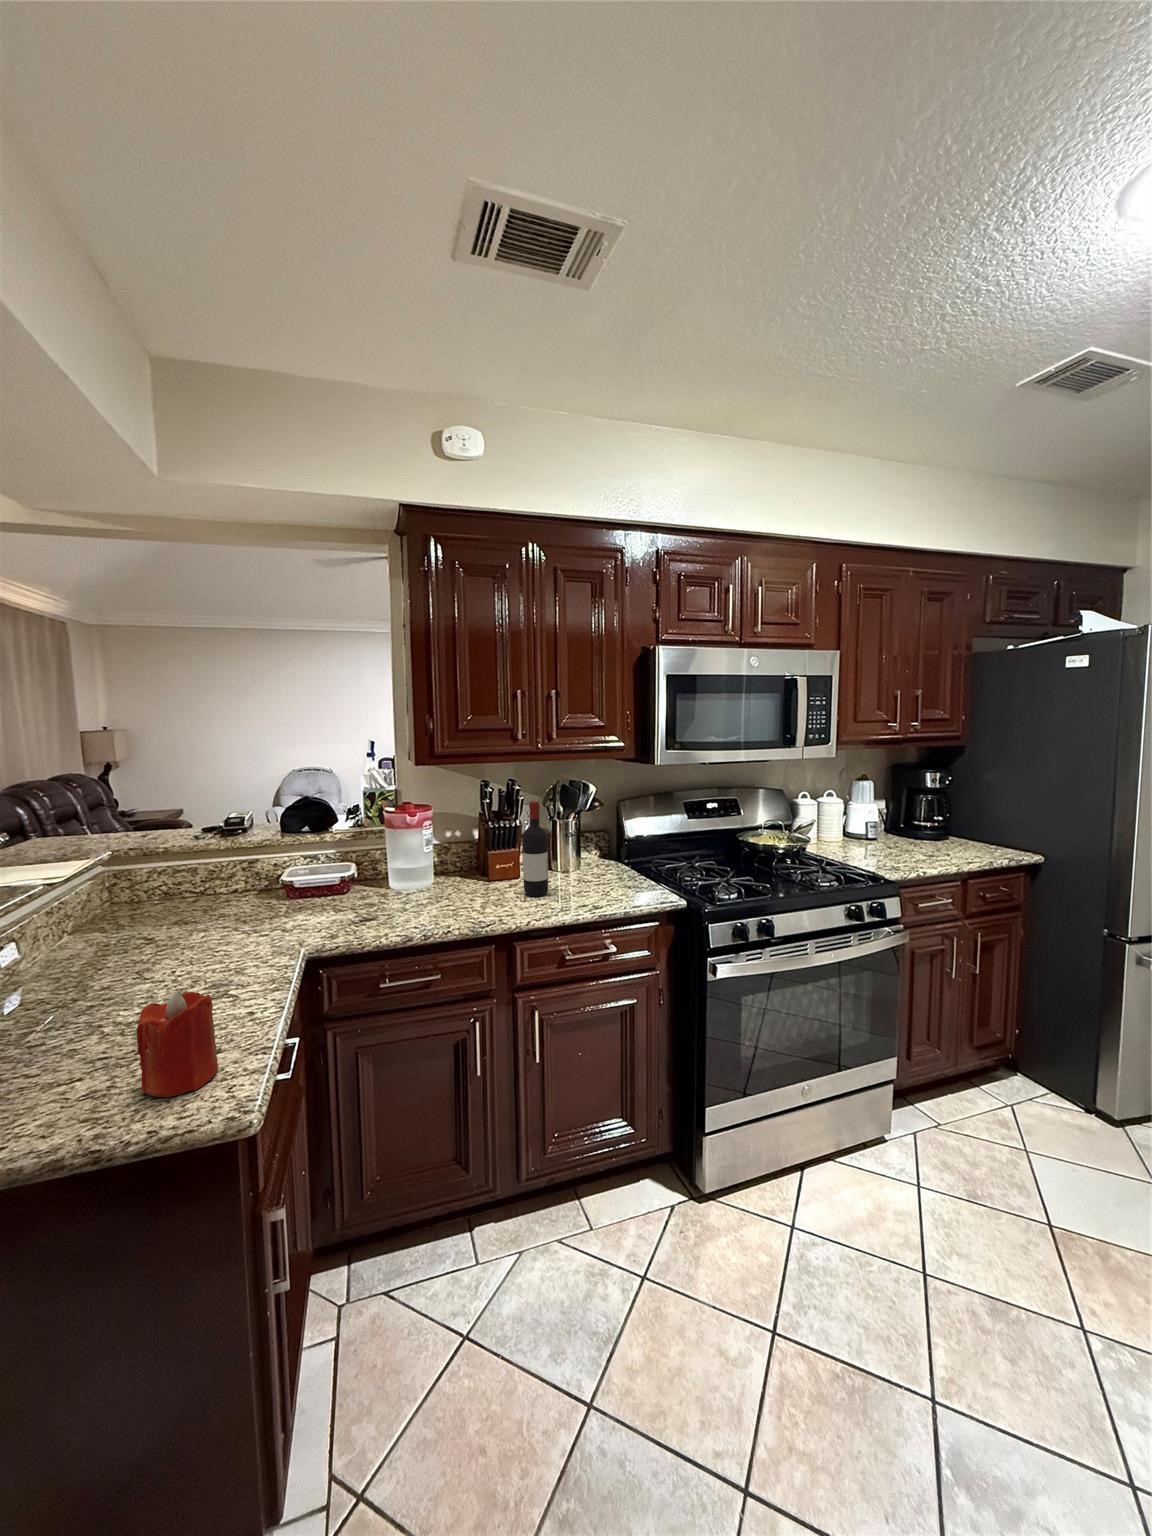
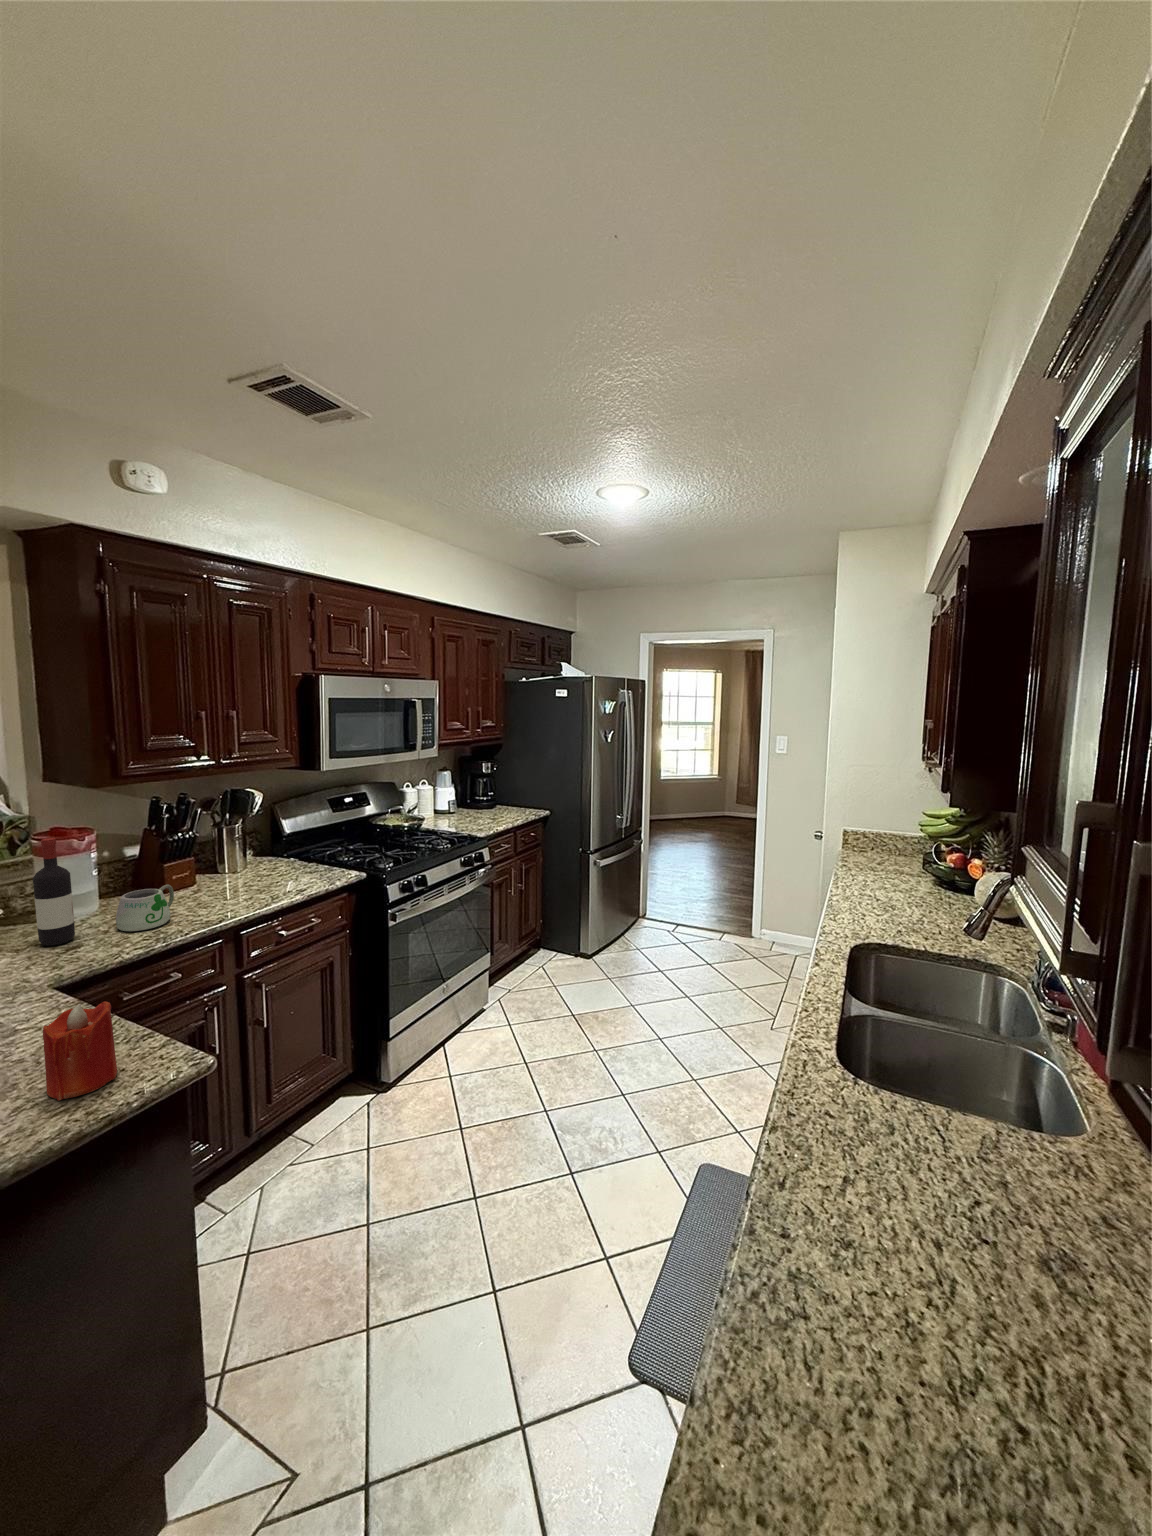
wine bottle: present [522,801,548,896] -> present [33,838,75,946]
mug: none [415,873,473,916] -> present [116,884,185,931]

